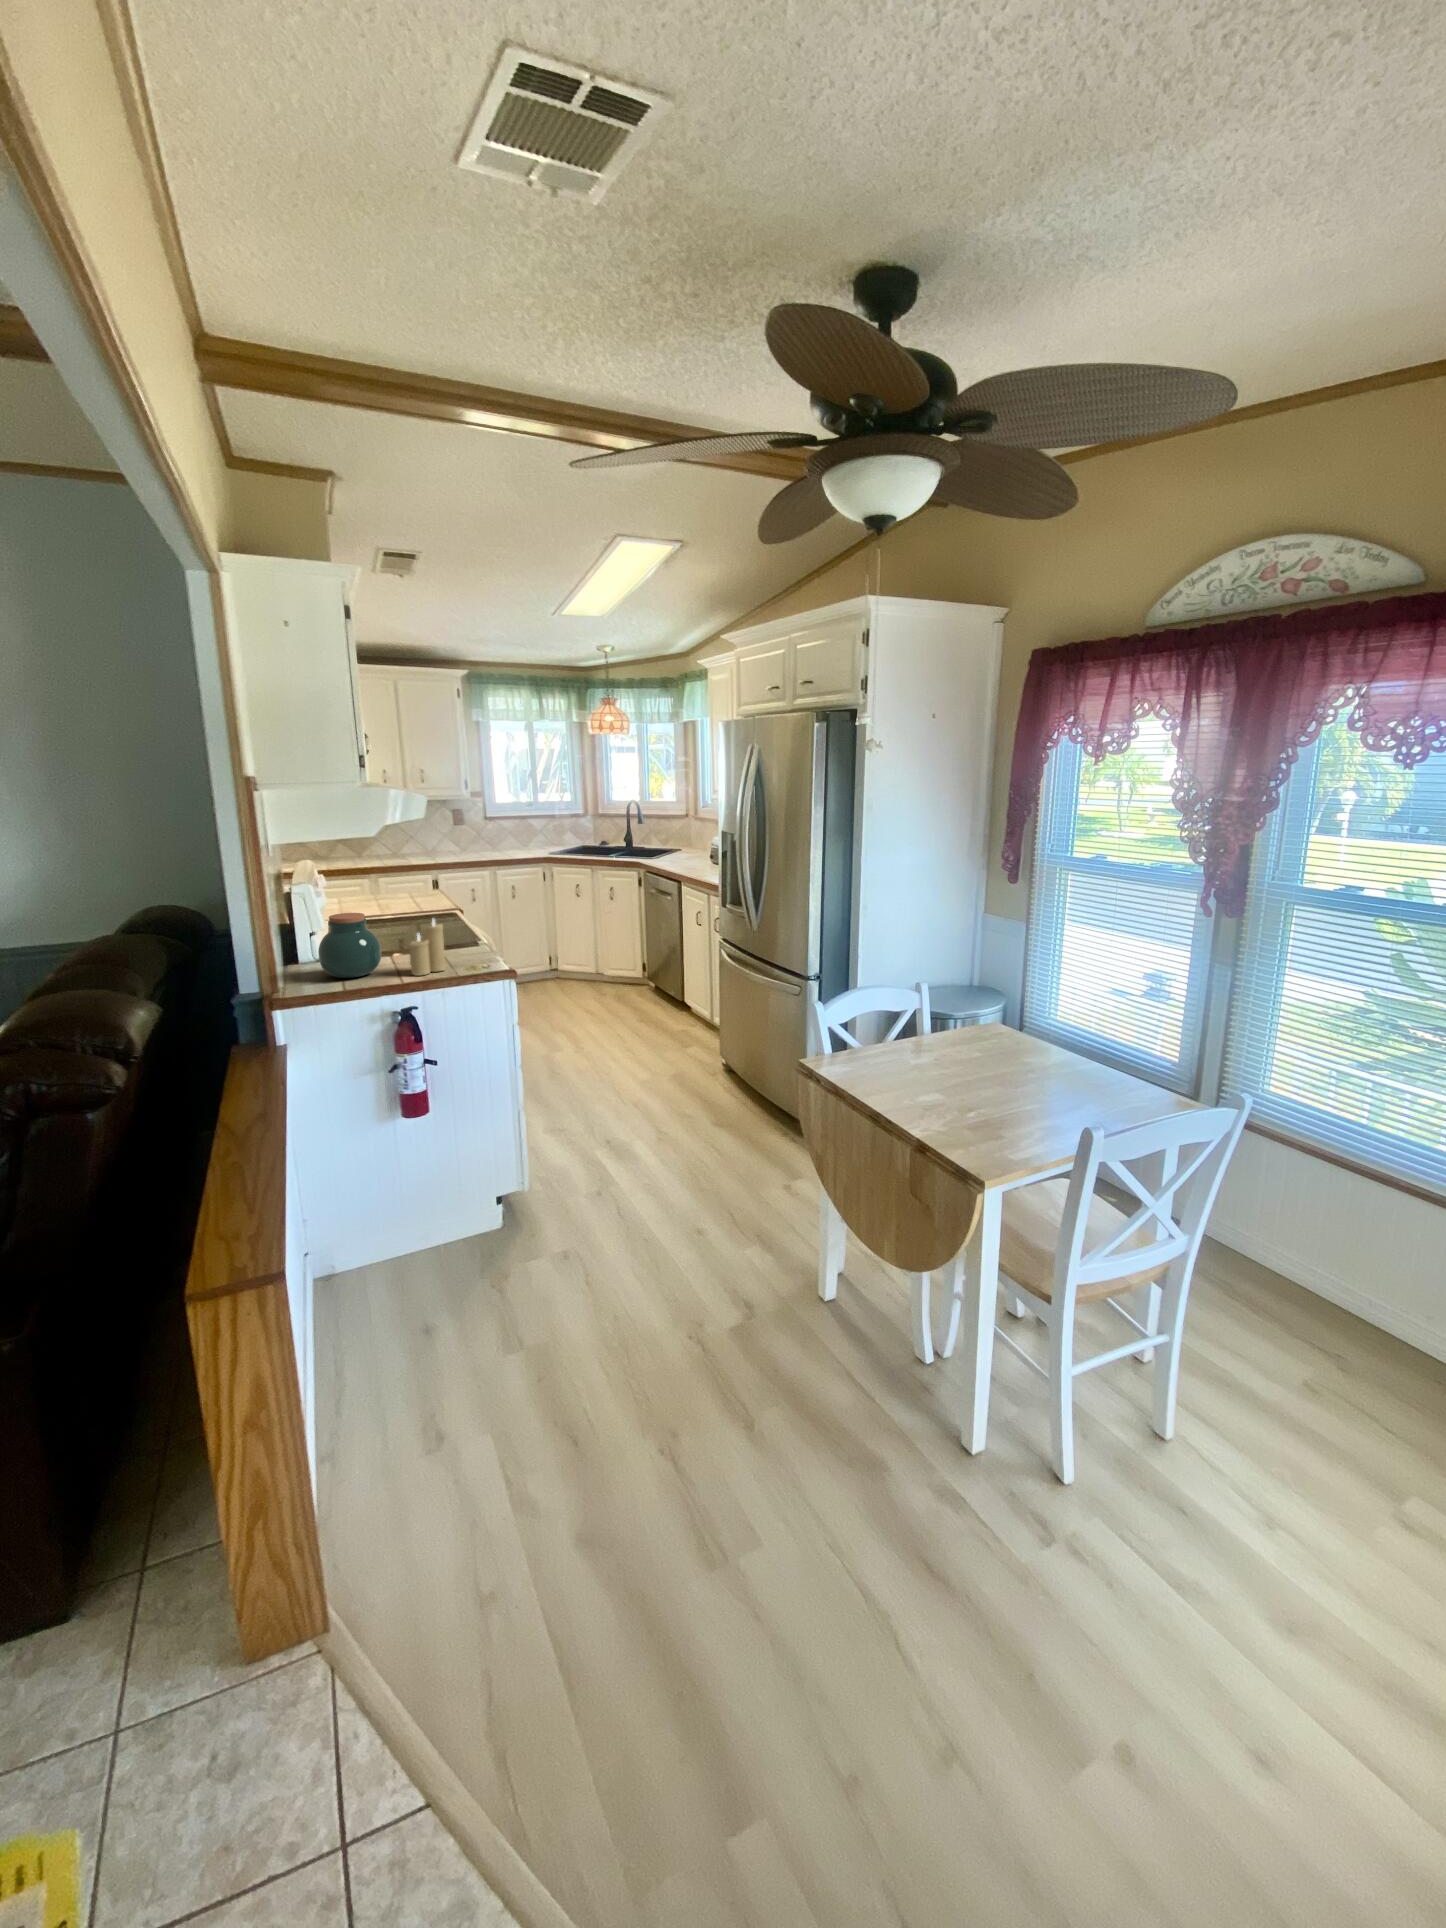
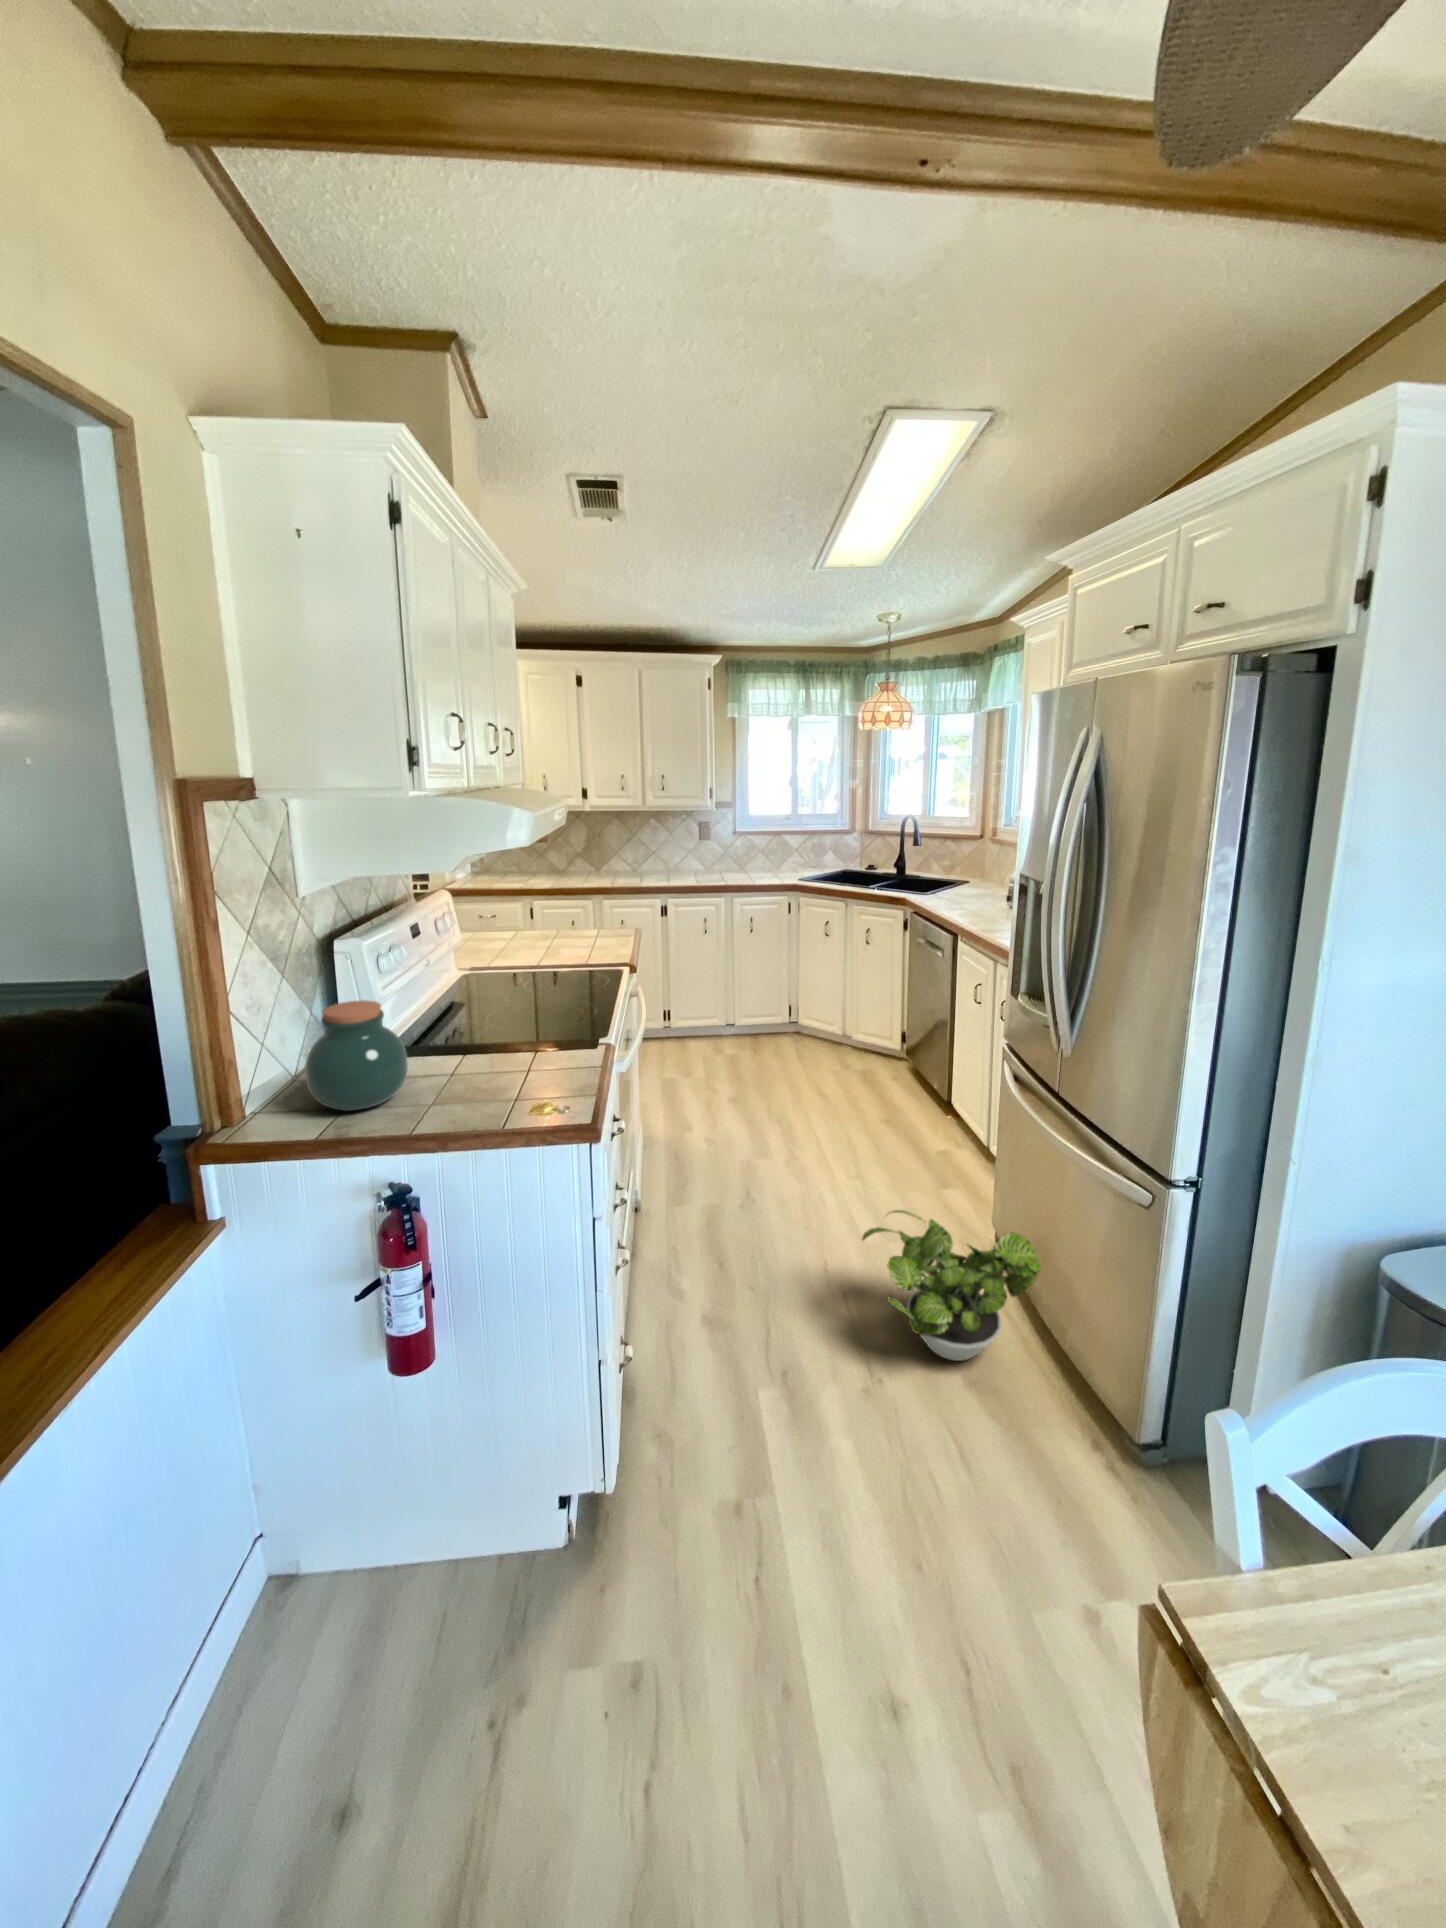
candle: present [409,919,445,976] -> none [431,1023,497,1123]
potted plant: none [647,1036,751,1120] -> present [862,1210,1040,1361]

